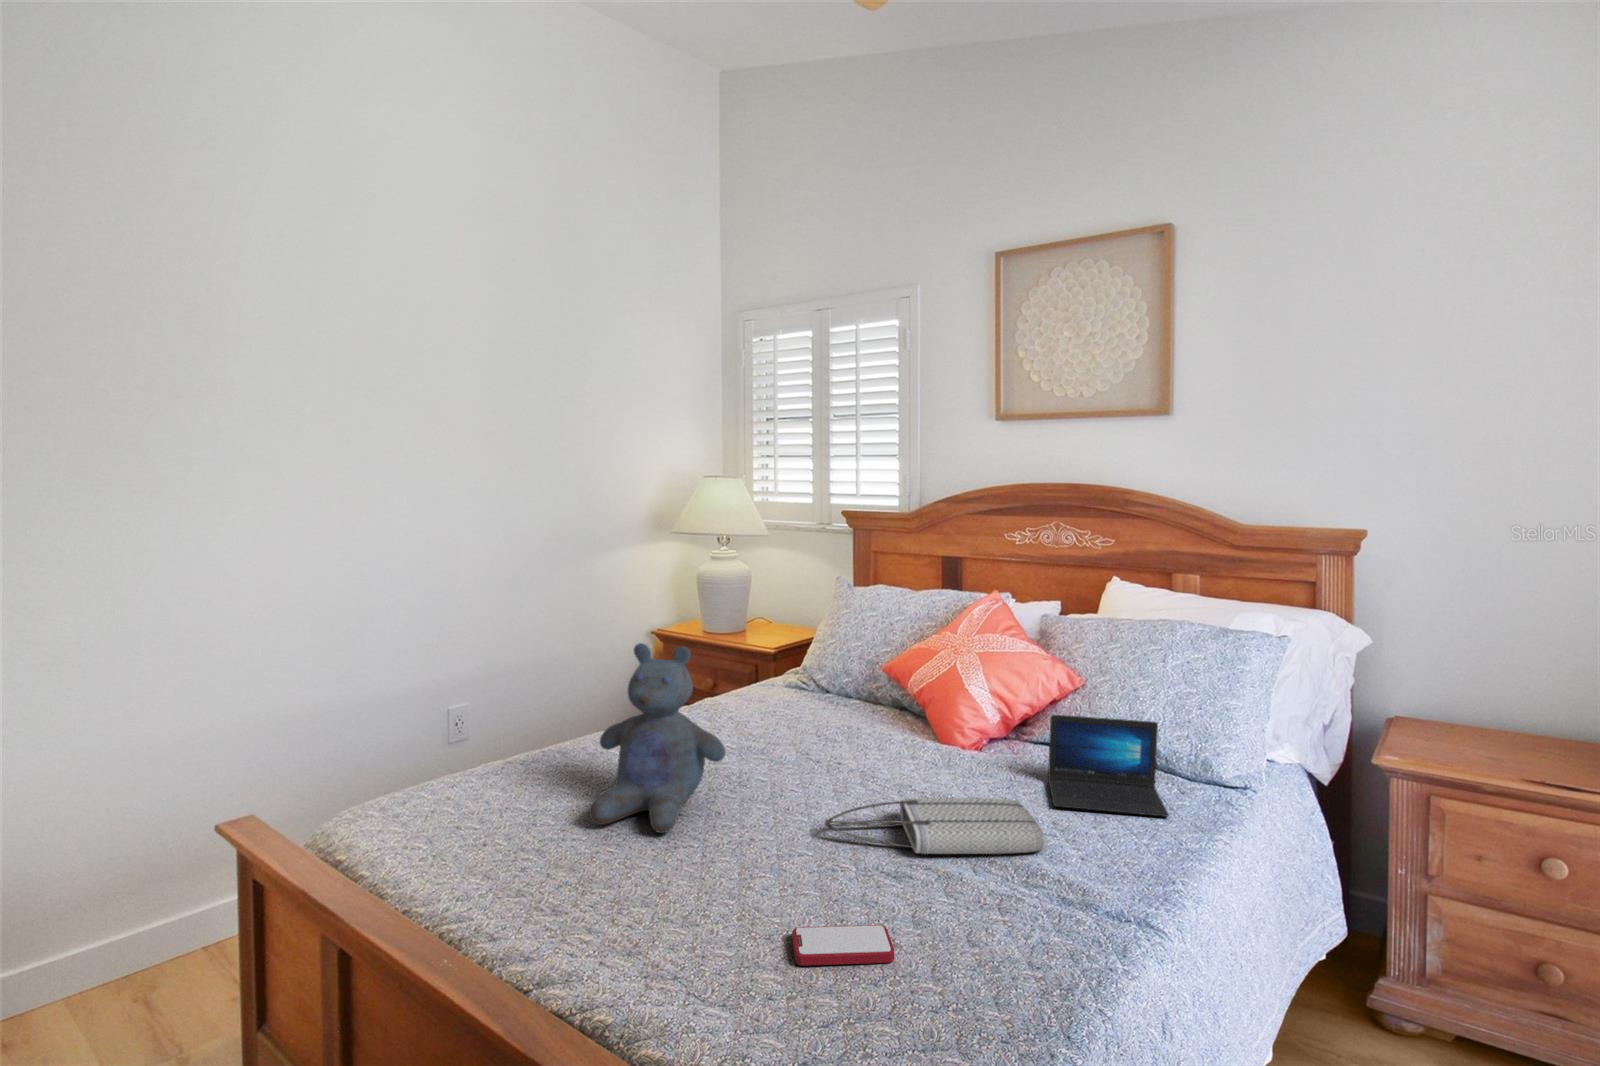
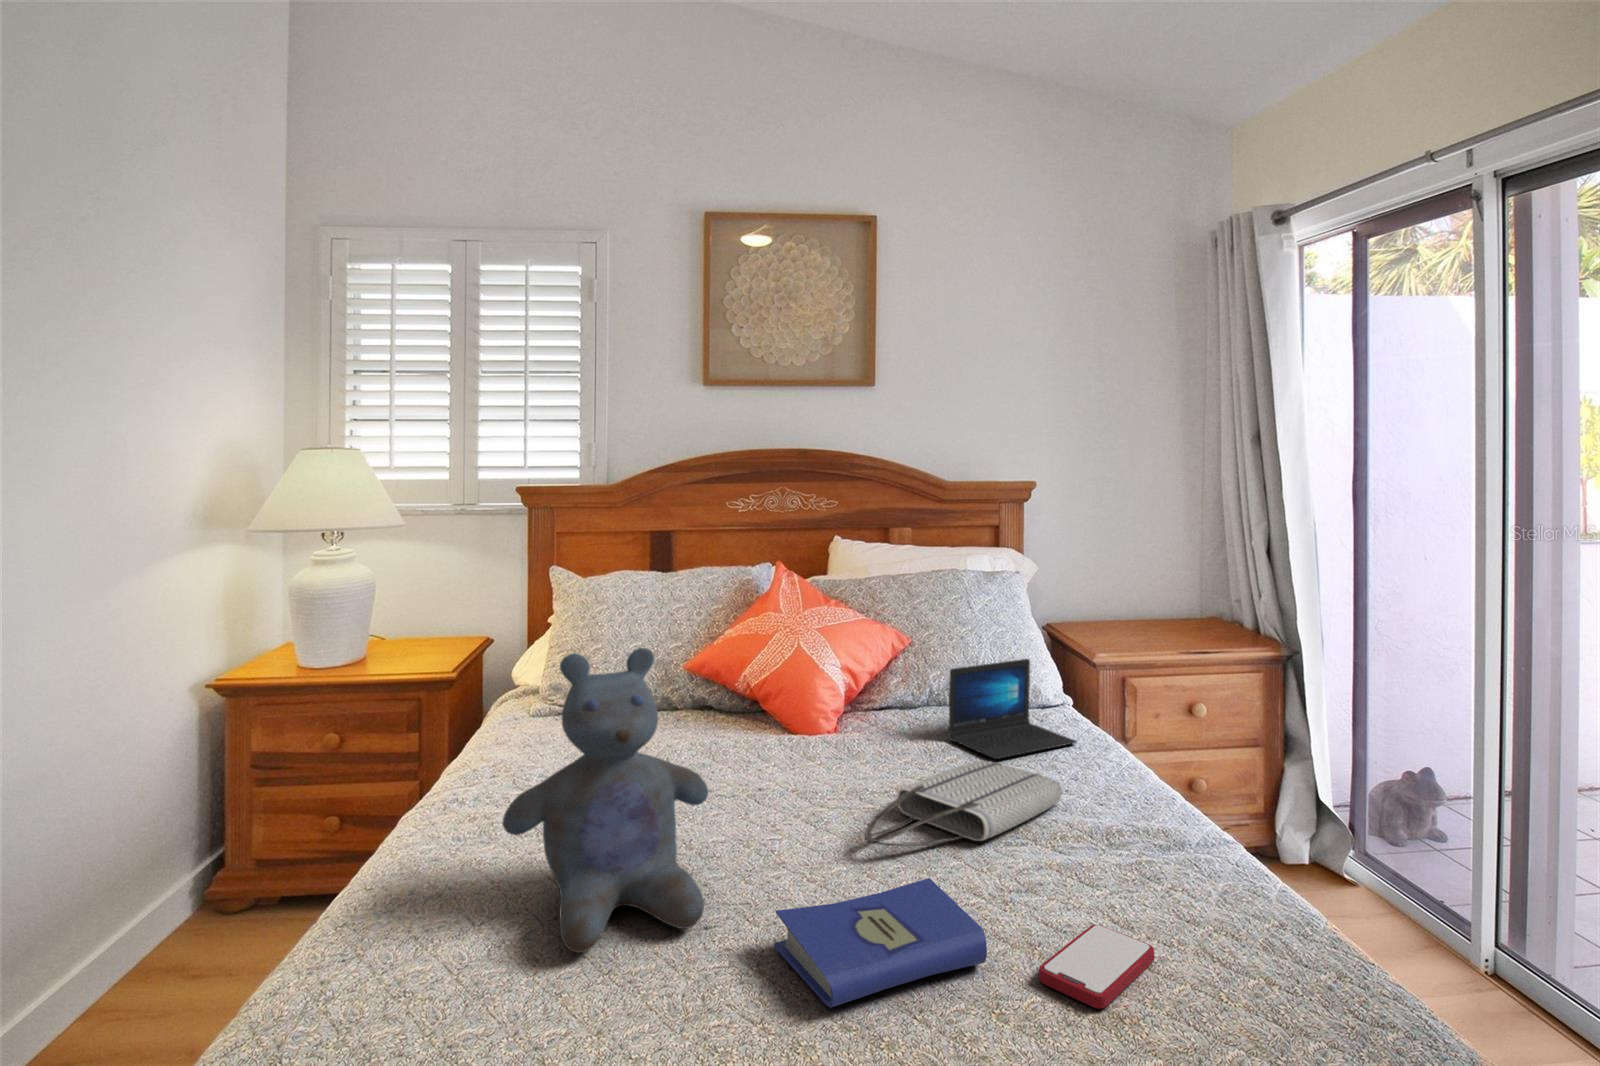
hardcover book: none [657,835,806,913] -> present [774,878,987,1008]

